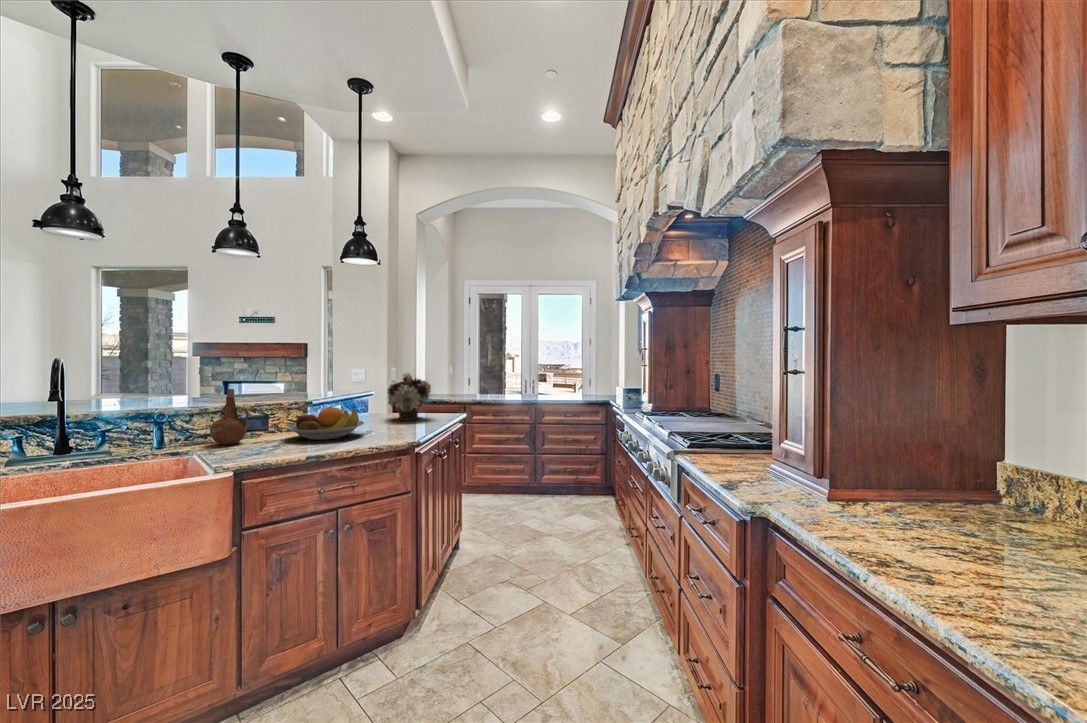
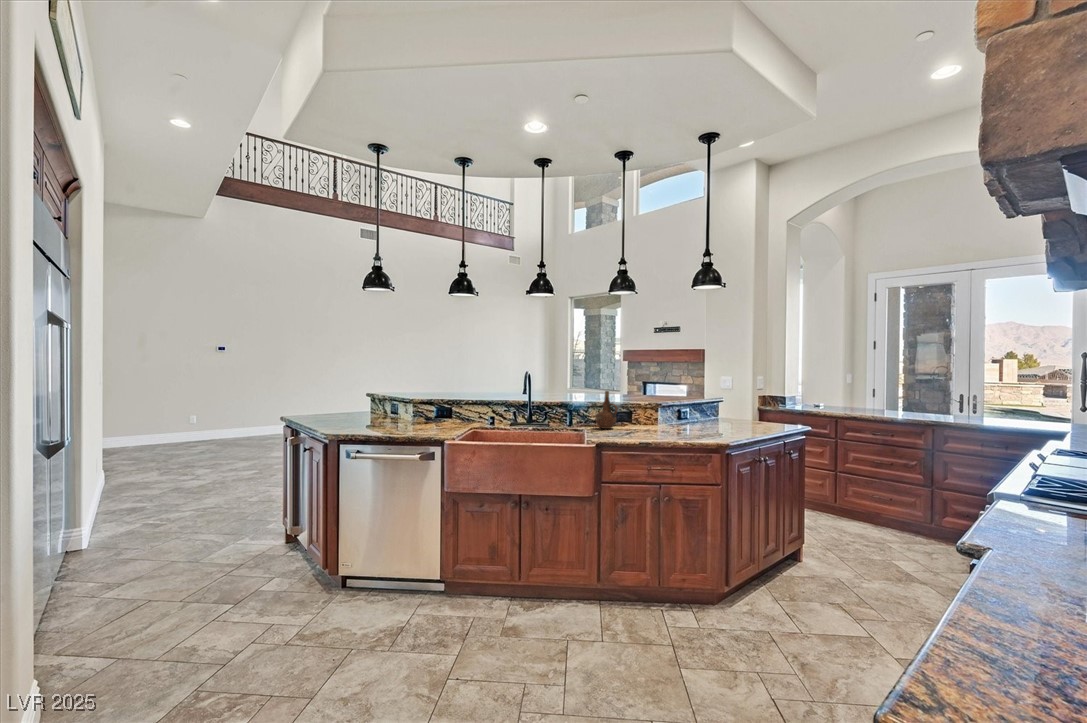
flower arrangement: present [388,372,431,420] -> none [730,381,772,427]
fruit bowl: present [286,407,364,440] -> none [639,409,695,433]

